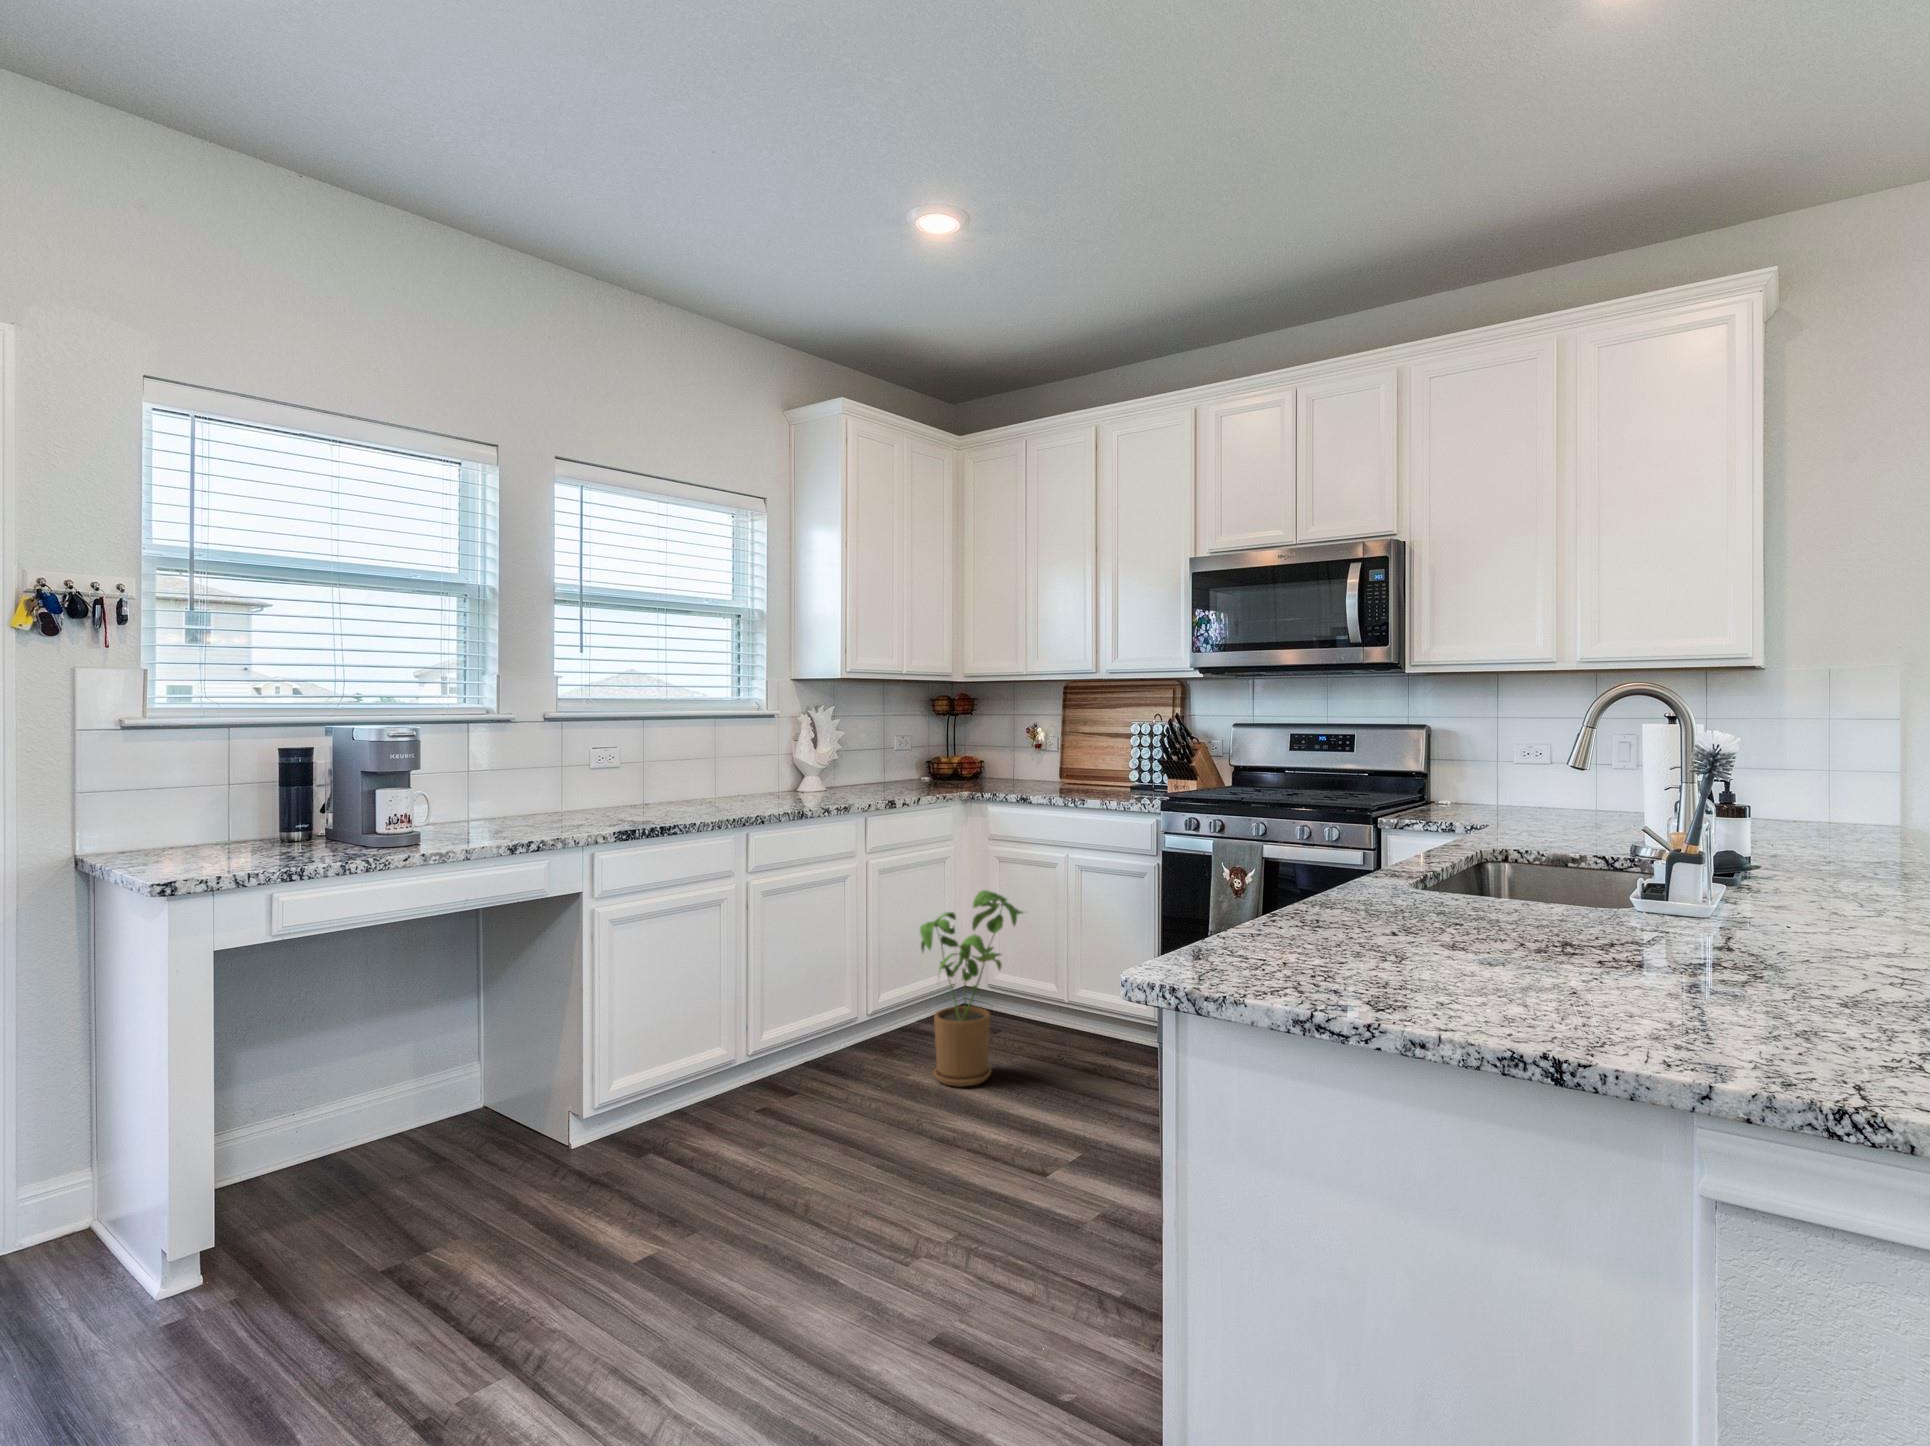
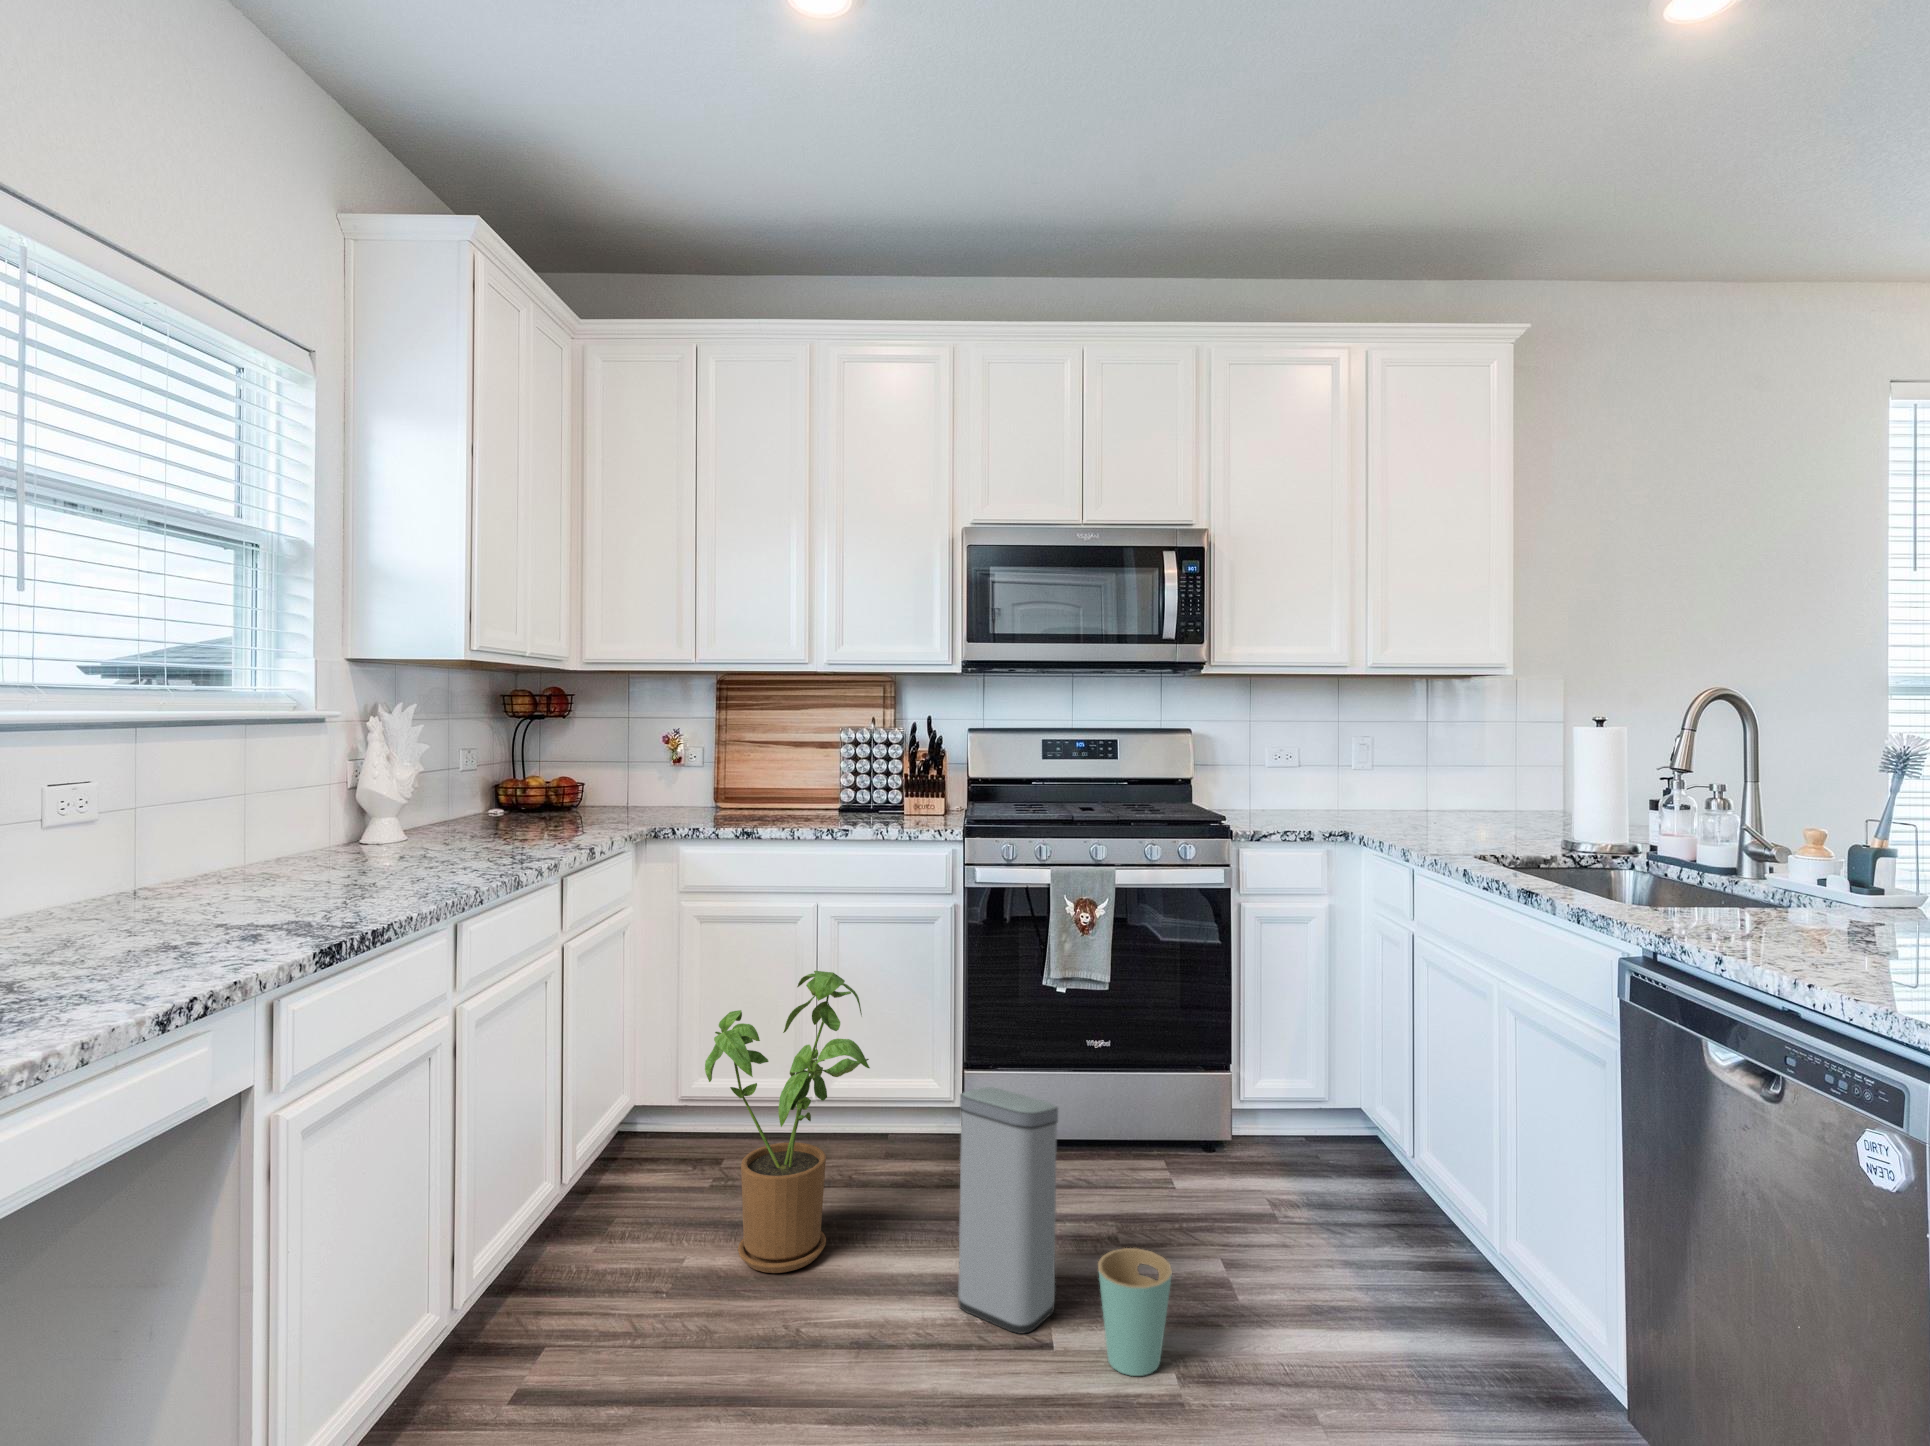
trash can: none [1012,979,1097,1192] -> present [958,1087,1172,1376]

